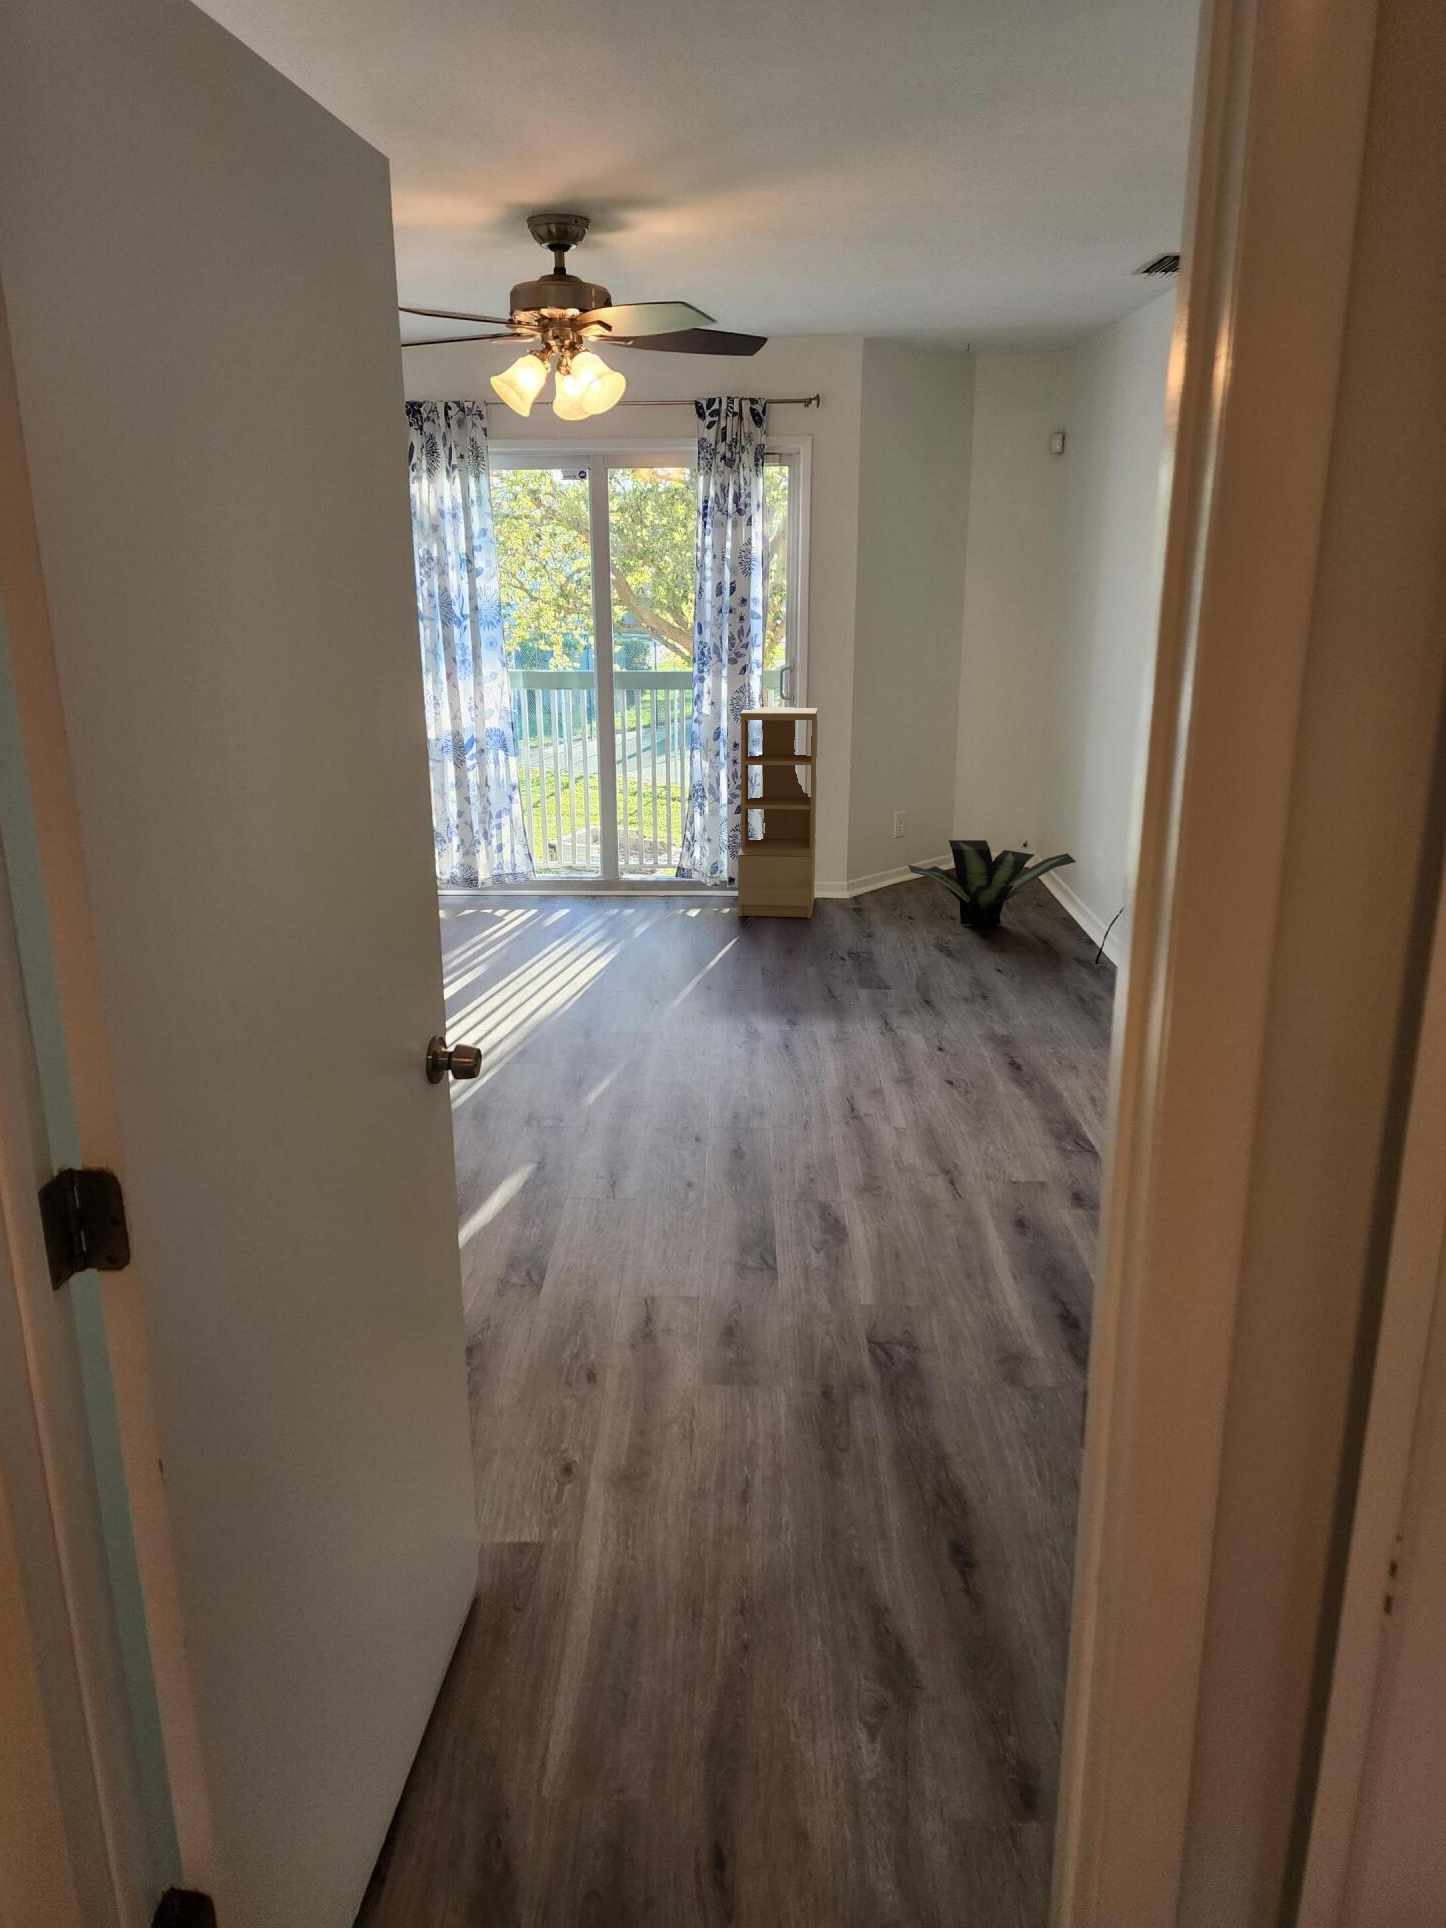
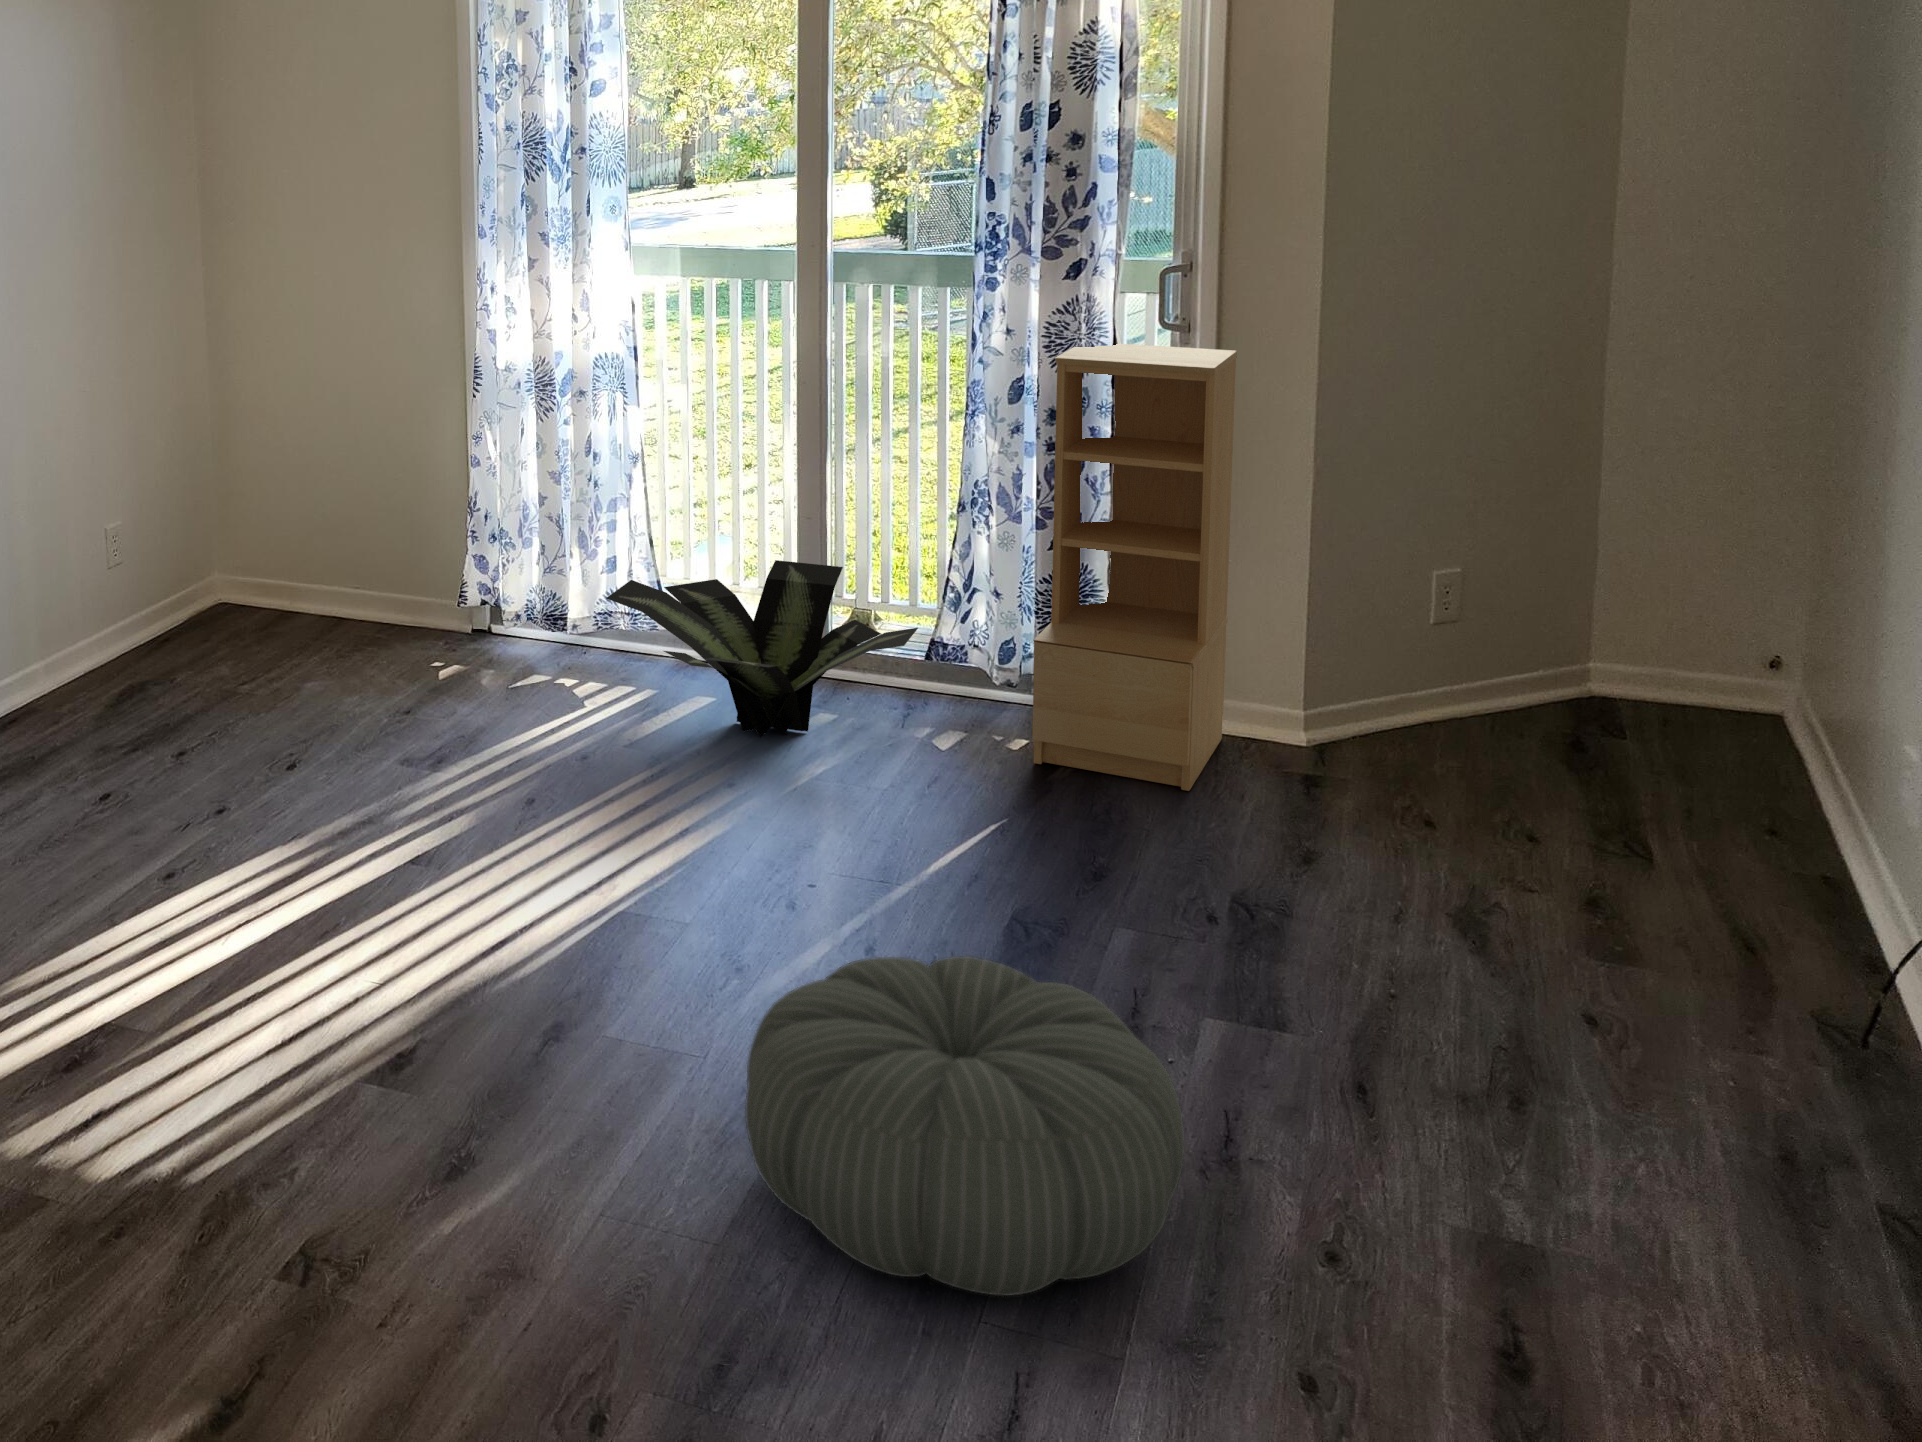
potted plant: present [908,840,1076,930] -> present [606,560,918,738]
pouf: none [698,965,886,1083] -> present [745,956,1184,1296]

